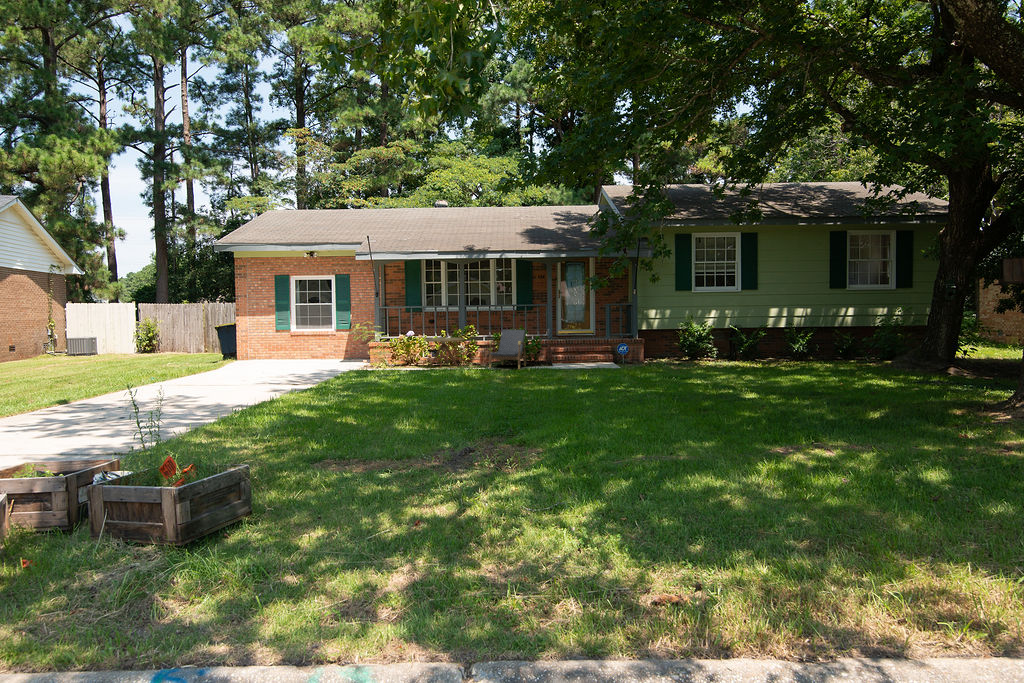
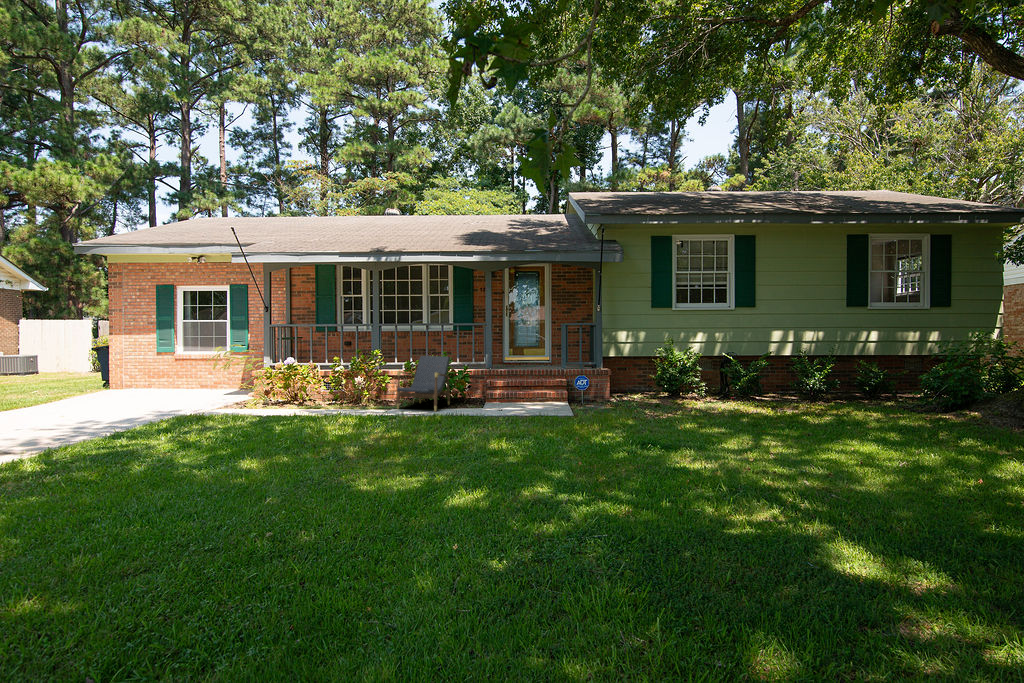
round table: present [424,338,463,367] -> none [312,365,369,408]

